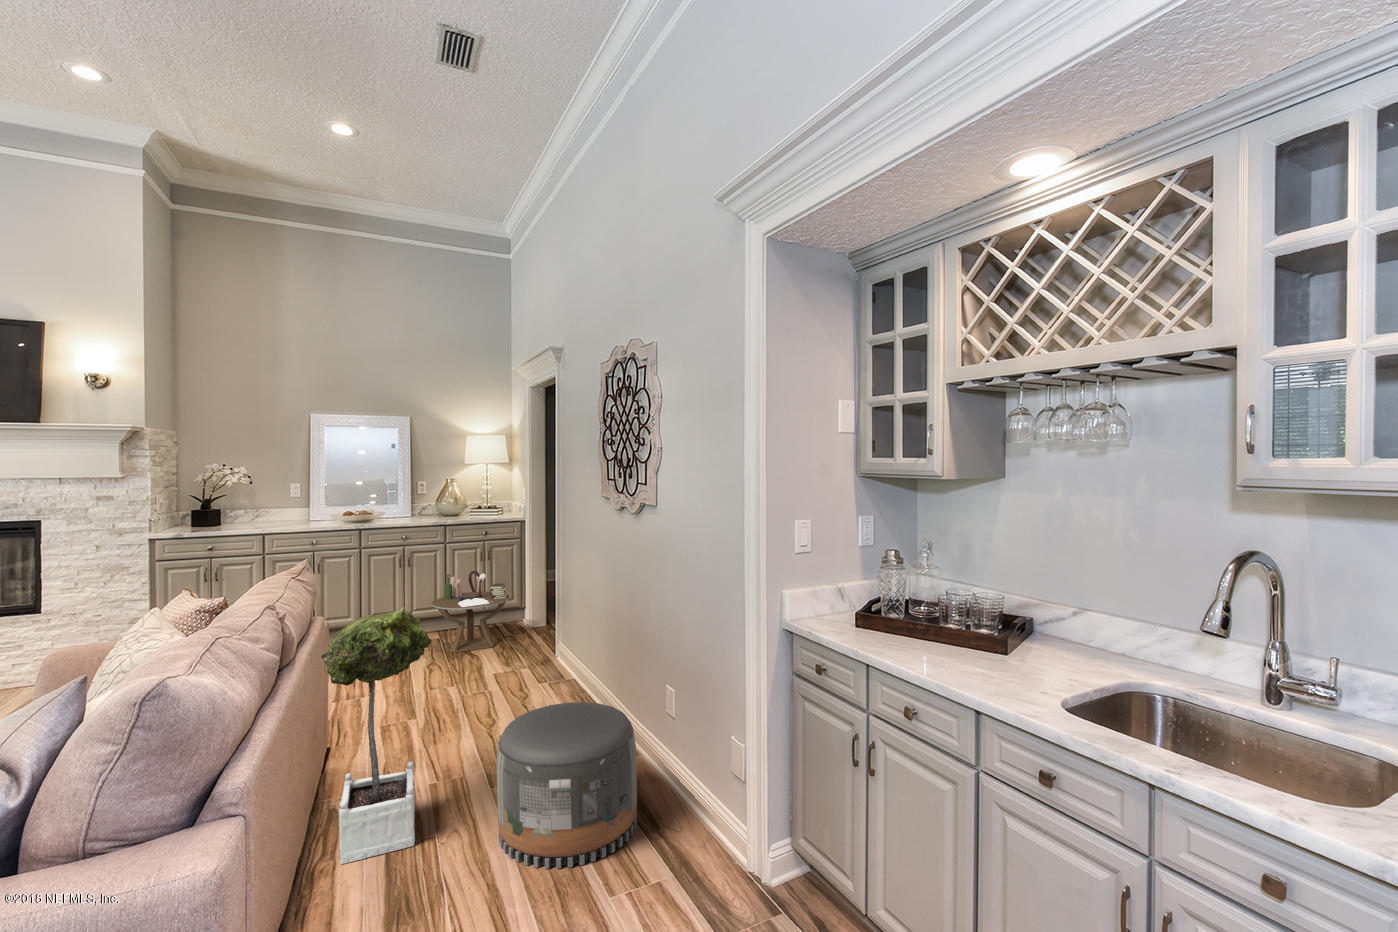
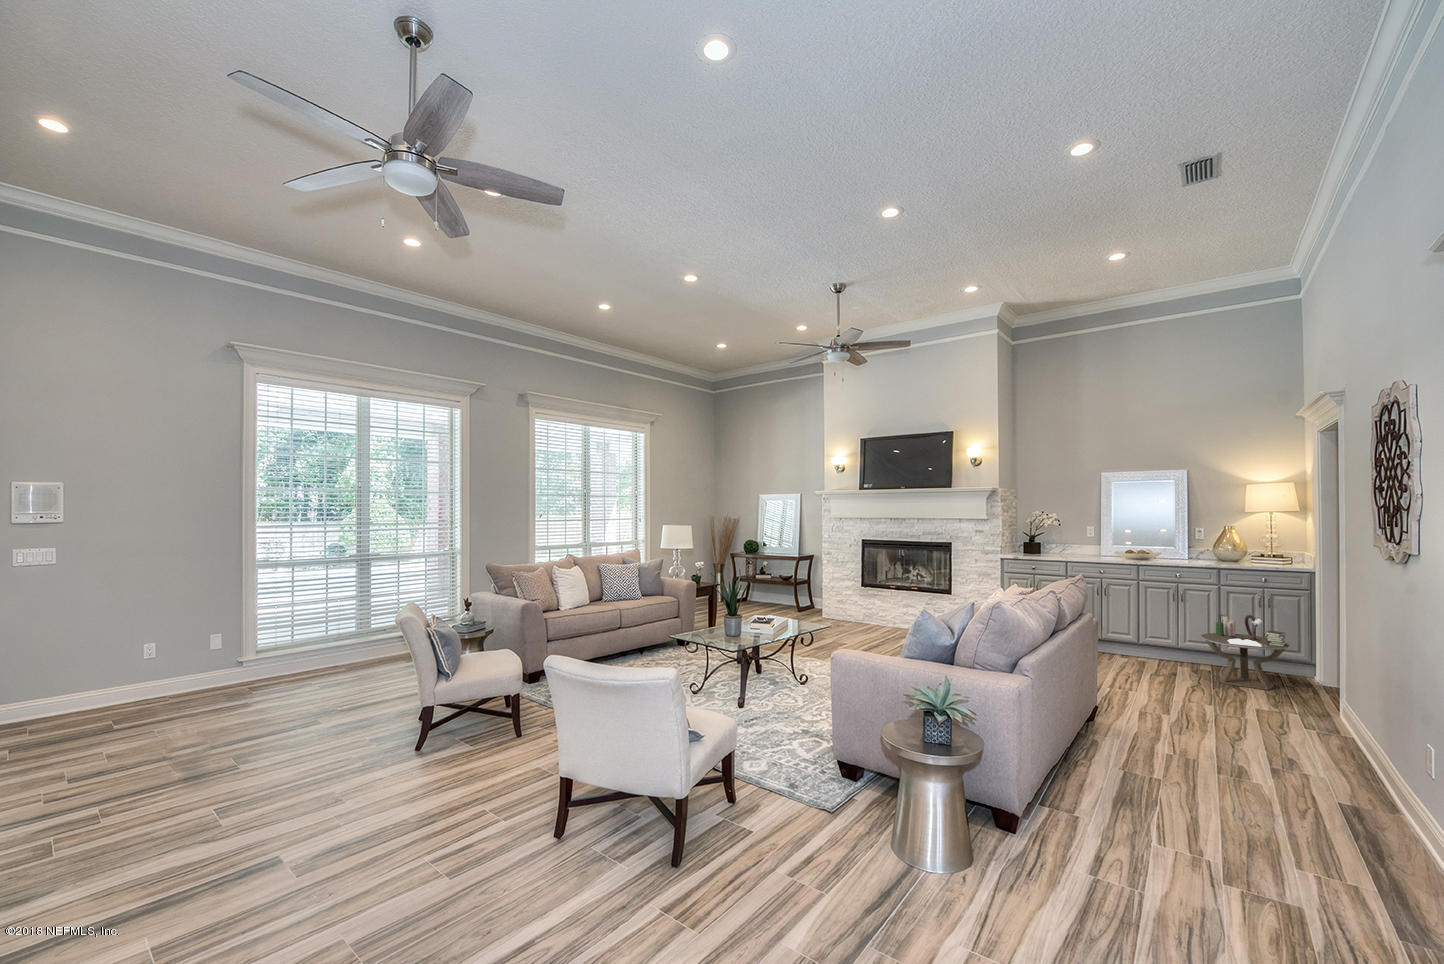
potted tree: present [321,607,431,864] -> none [1084,613,1160,777]
pouf: present [496,702,637,869] -> none [1209,719,1363,853]

